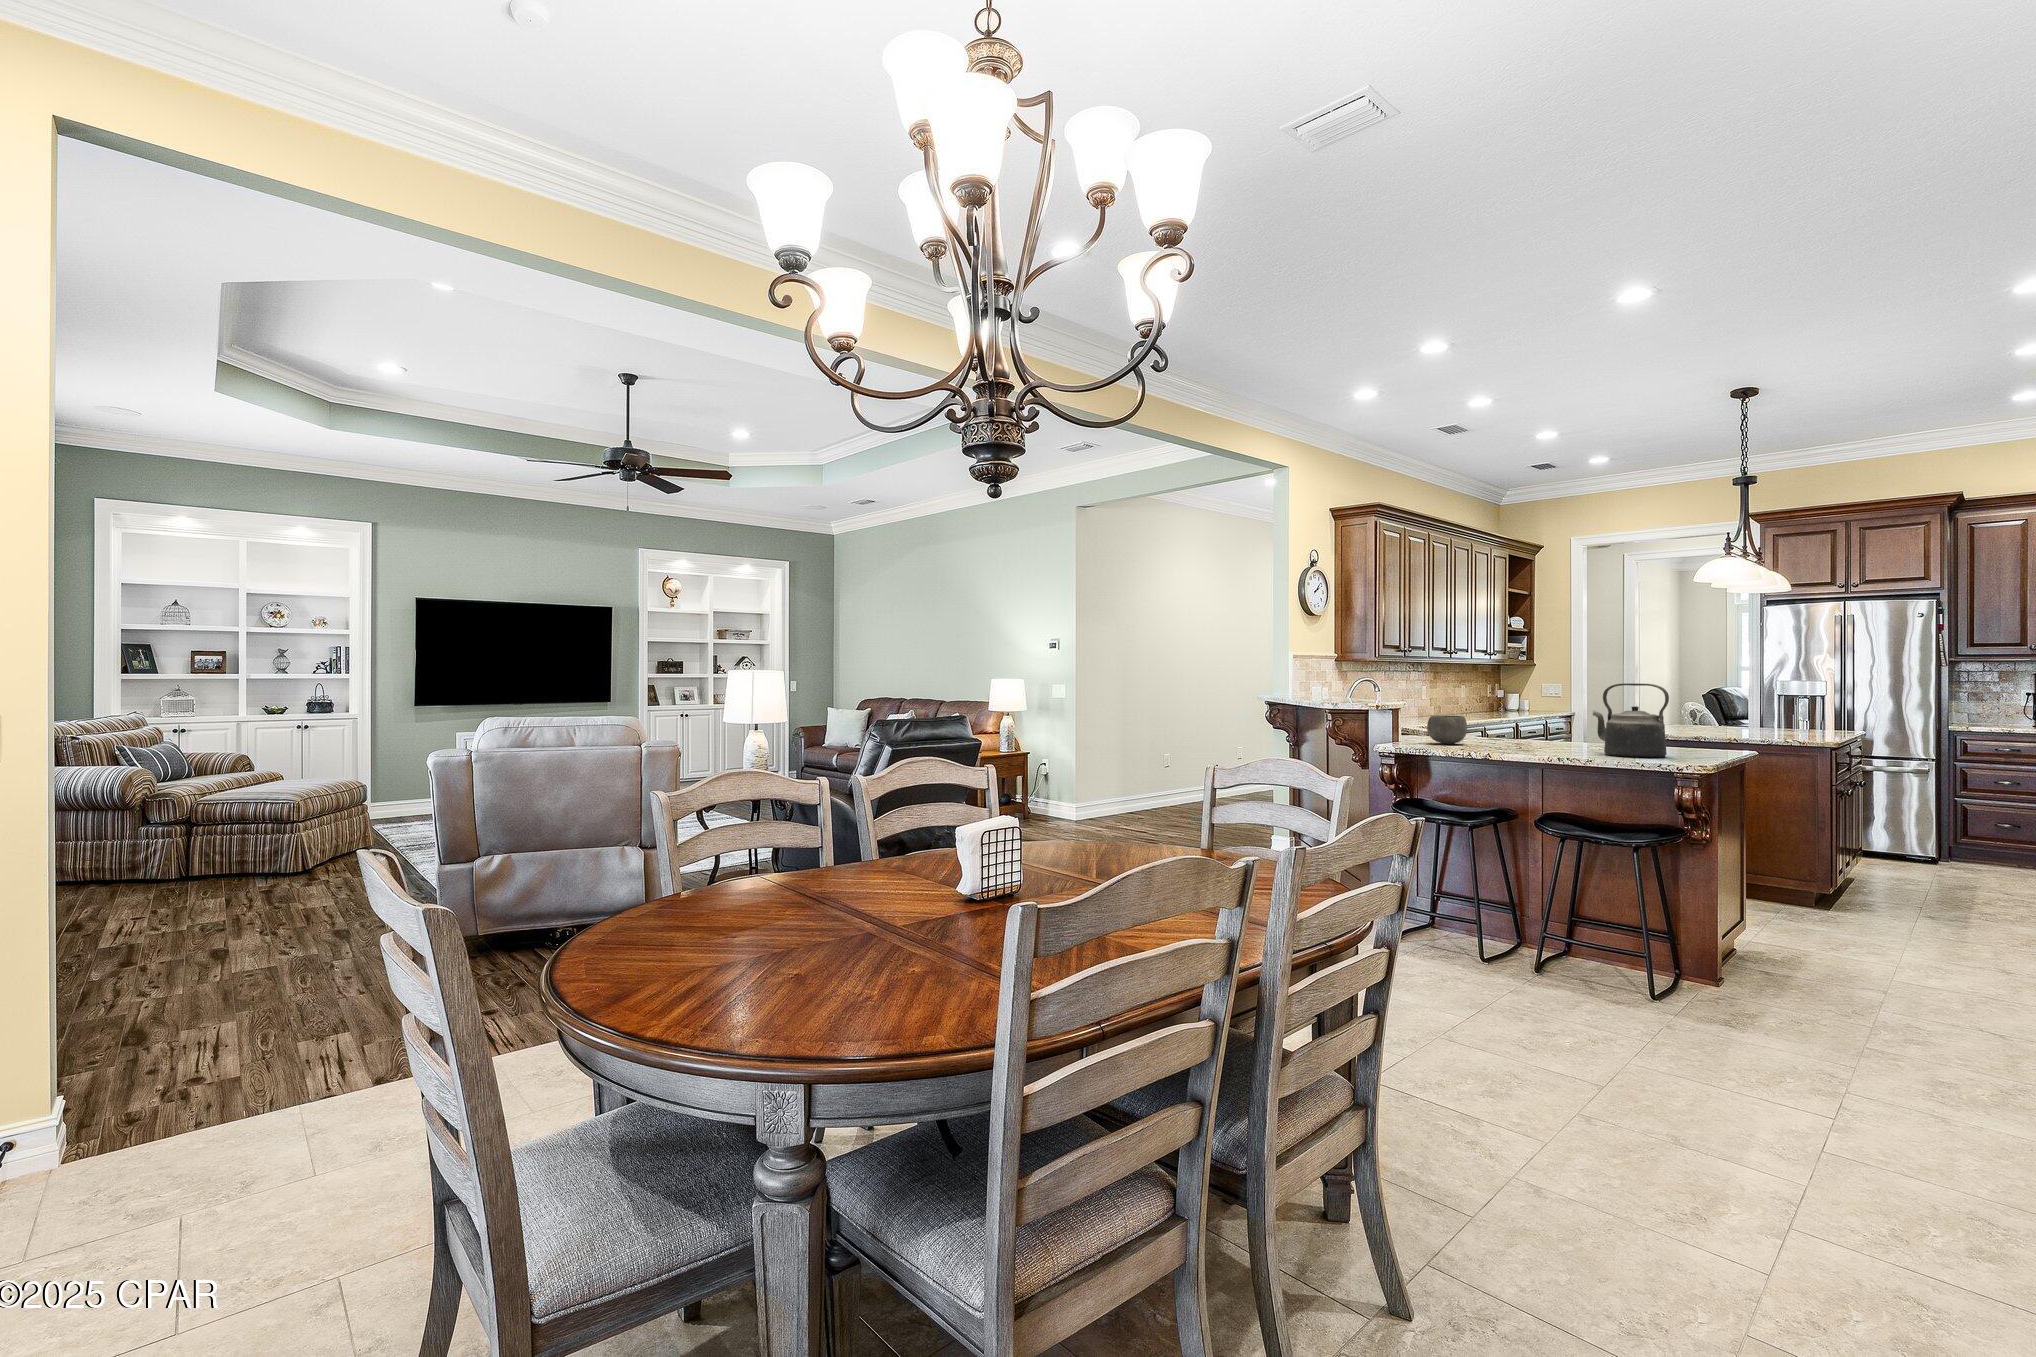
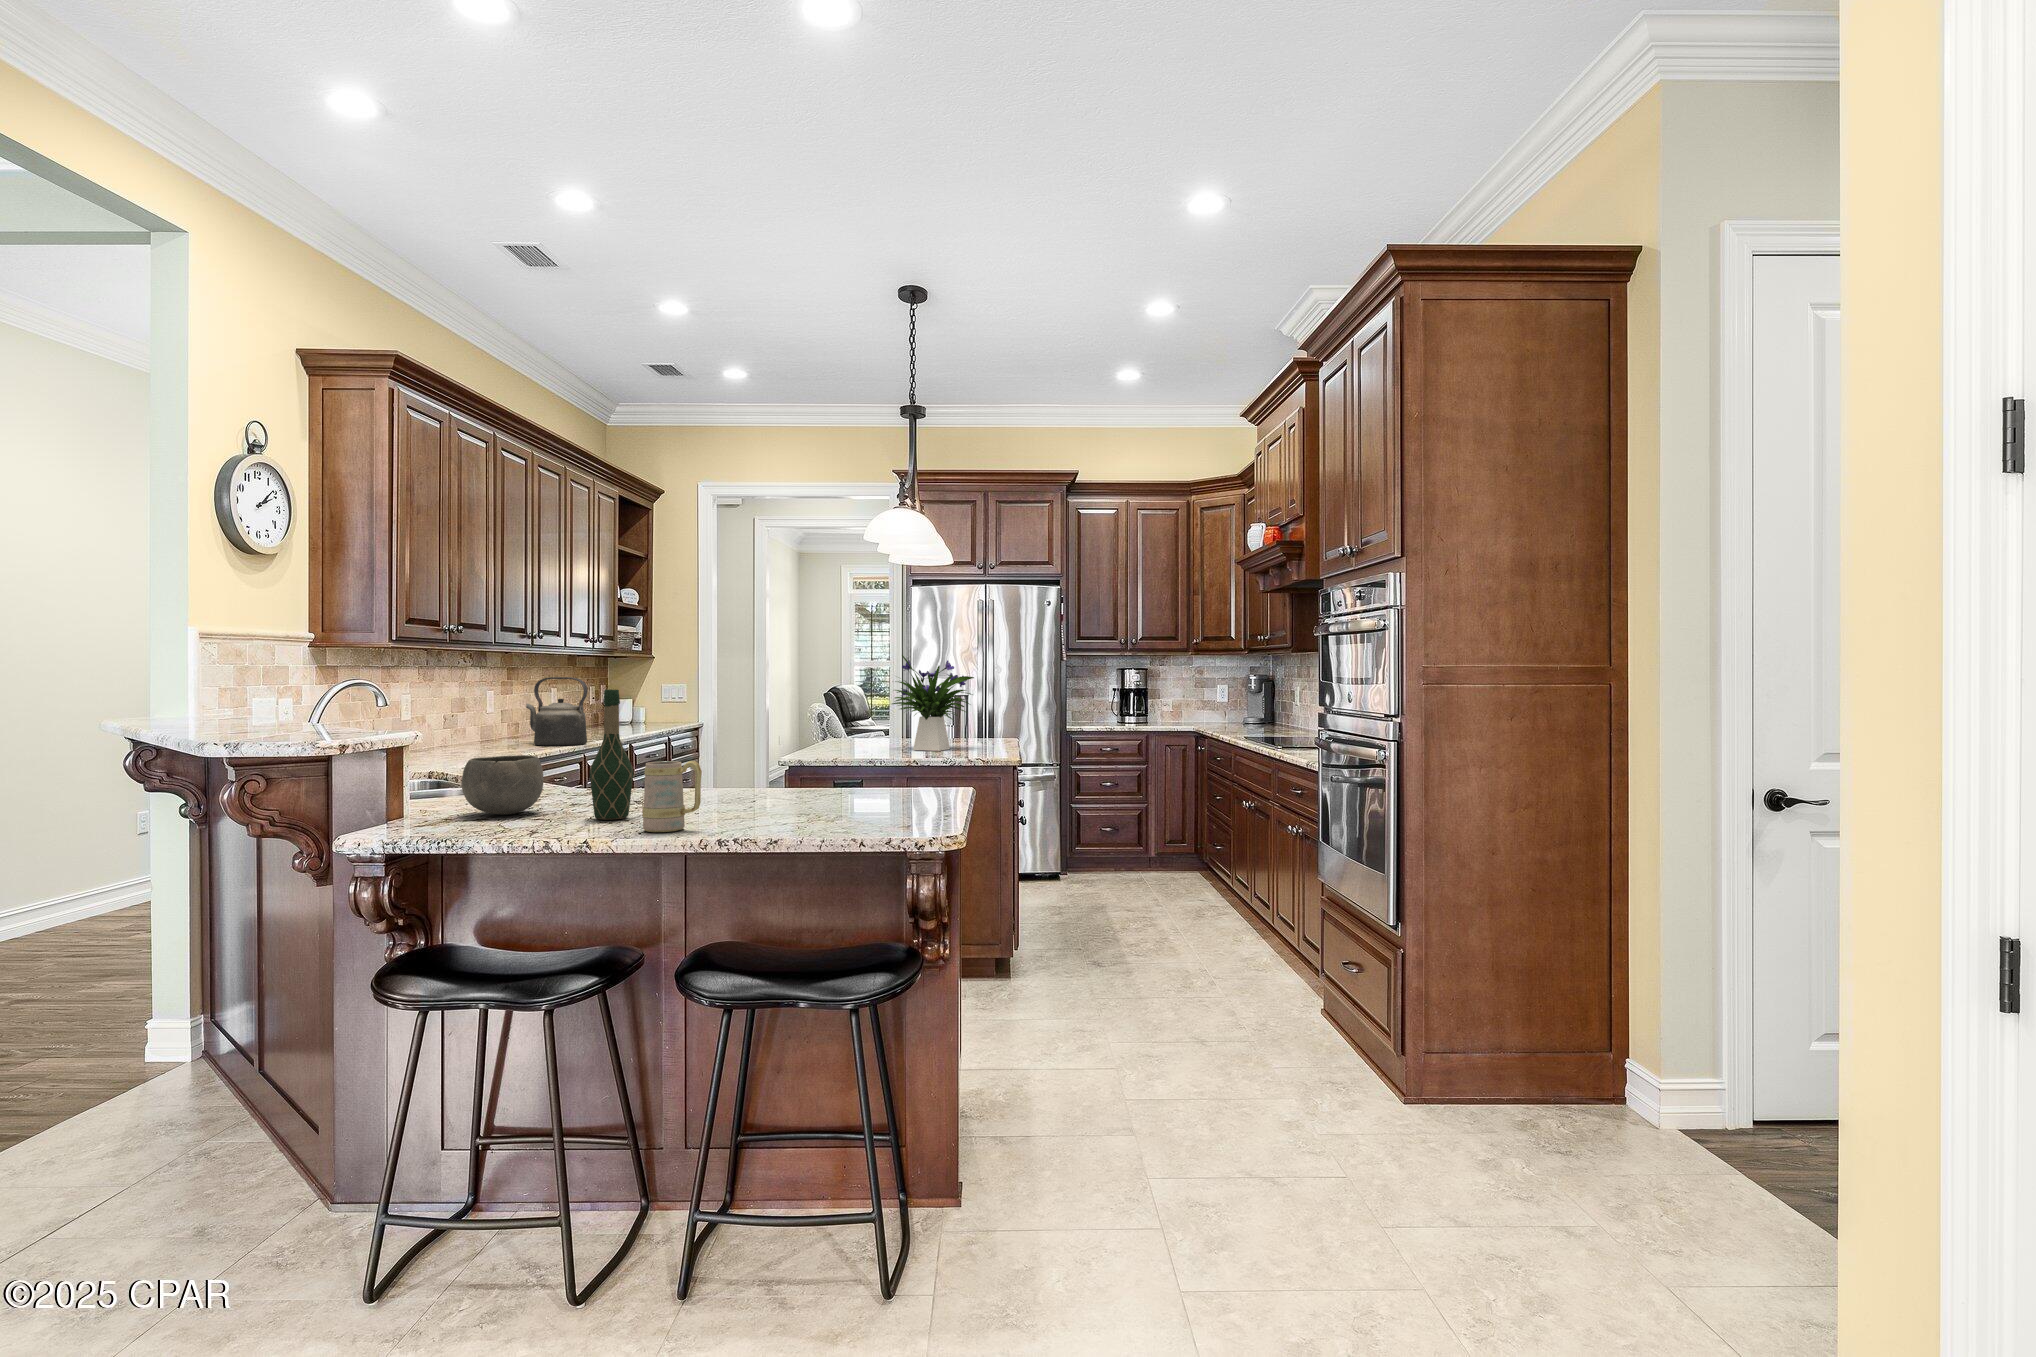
flower arrangement: none [1712,662,1801,735] -> present [892,655,974,751]
wine bottle: none [1492,683,1515,748] -> present [590,690,633,820]
kettle: present [1593,683,1669,757] -> present [526,677,588,746]
mug: none [1519,718,1551,753] -> present [642,761,702,832]

